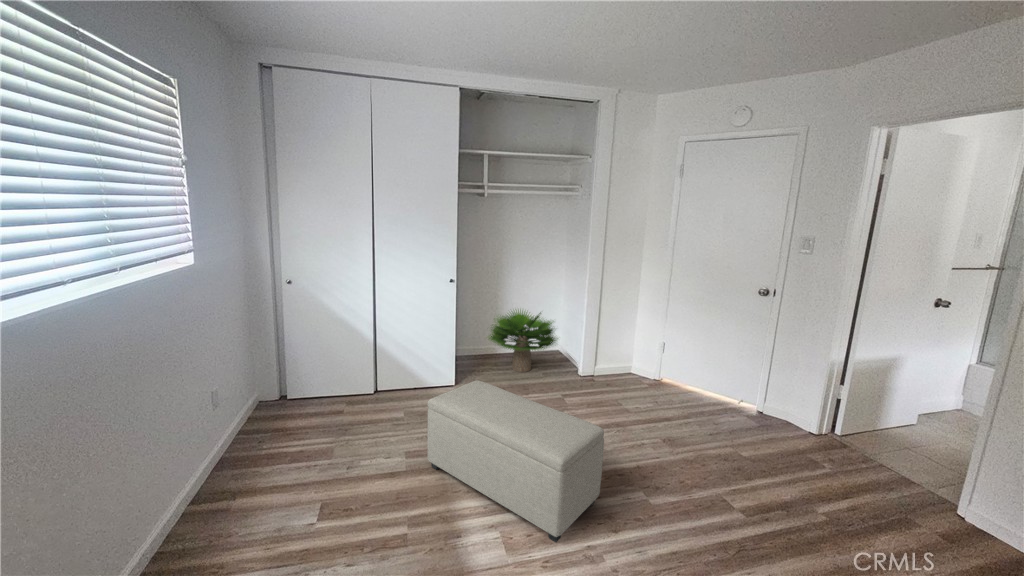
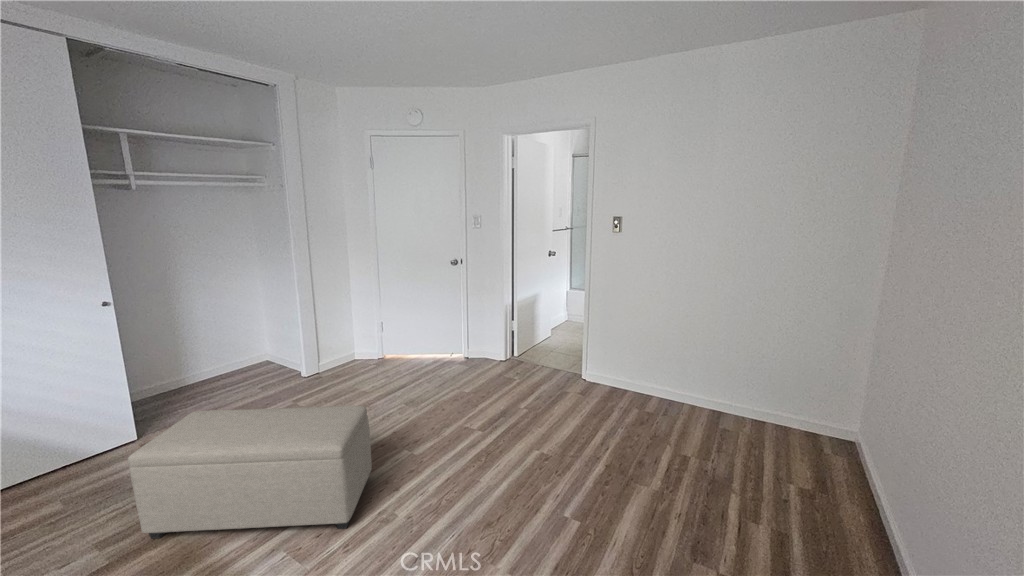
potted plant: present [489,310,558,372] -> none [170,316,276,394]

